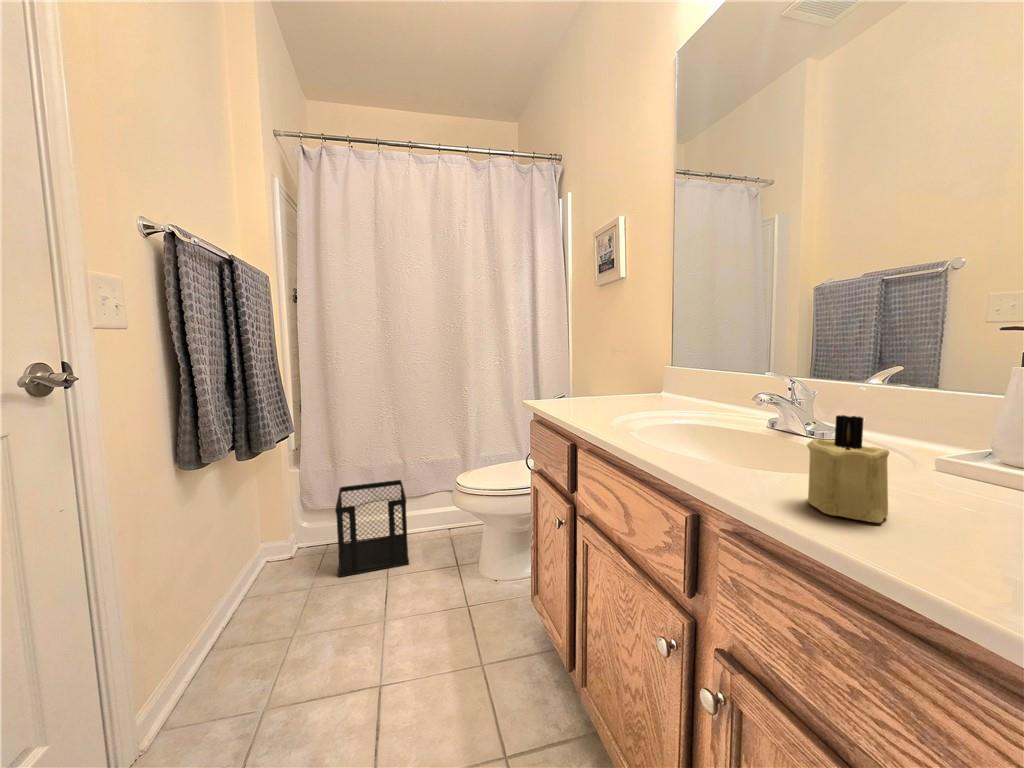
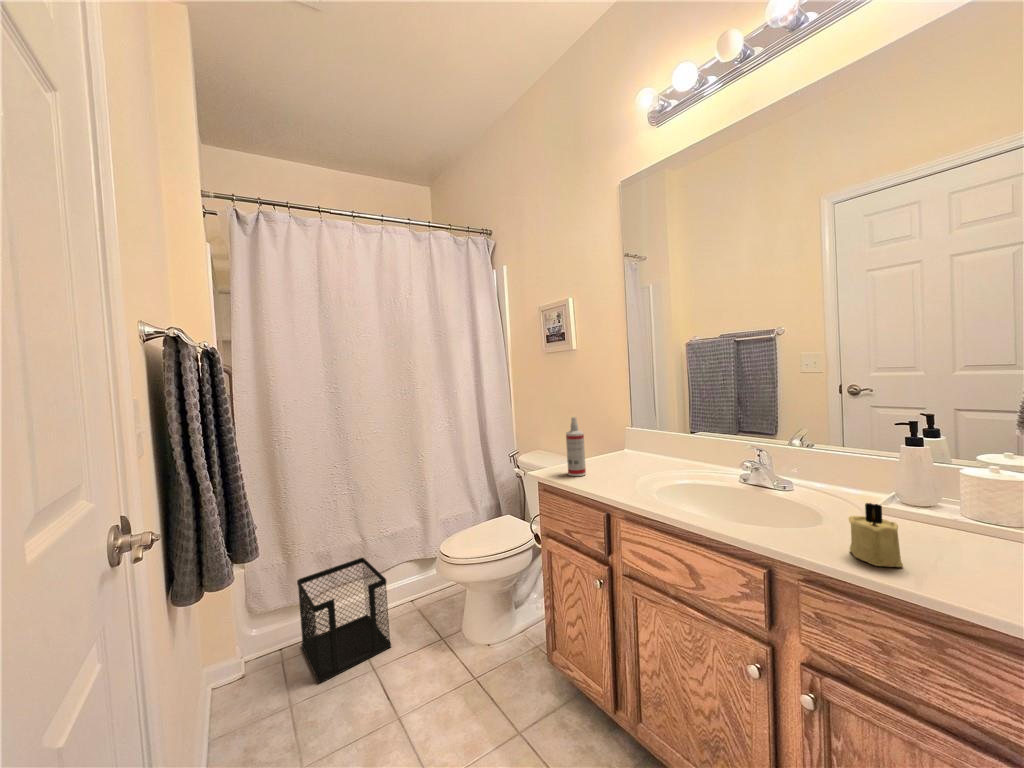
spray bottle: none [558,336,580,406] -> present [566,417,586,476]

